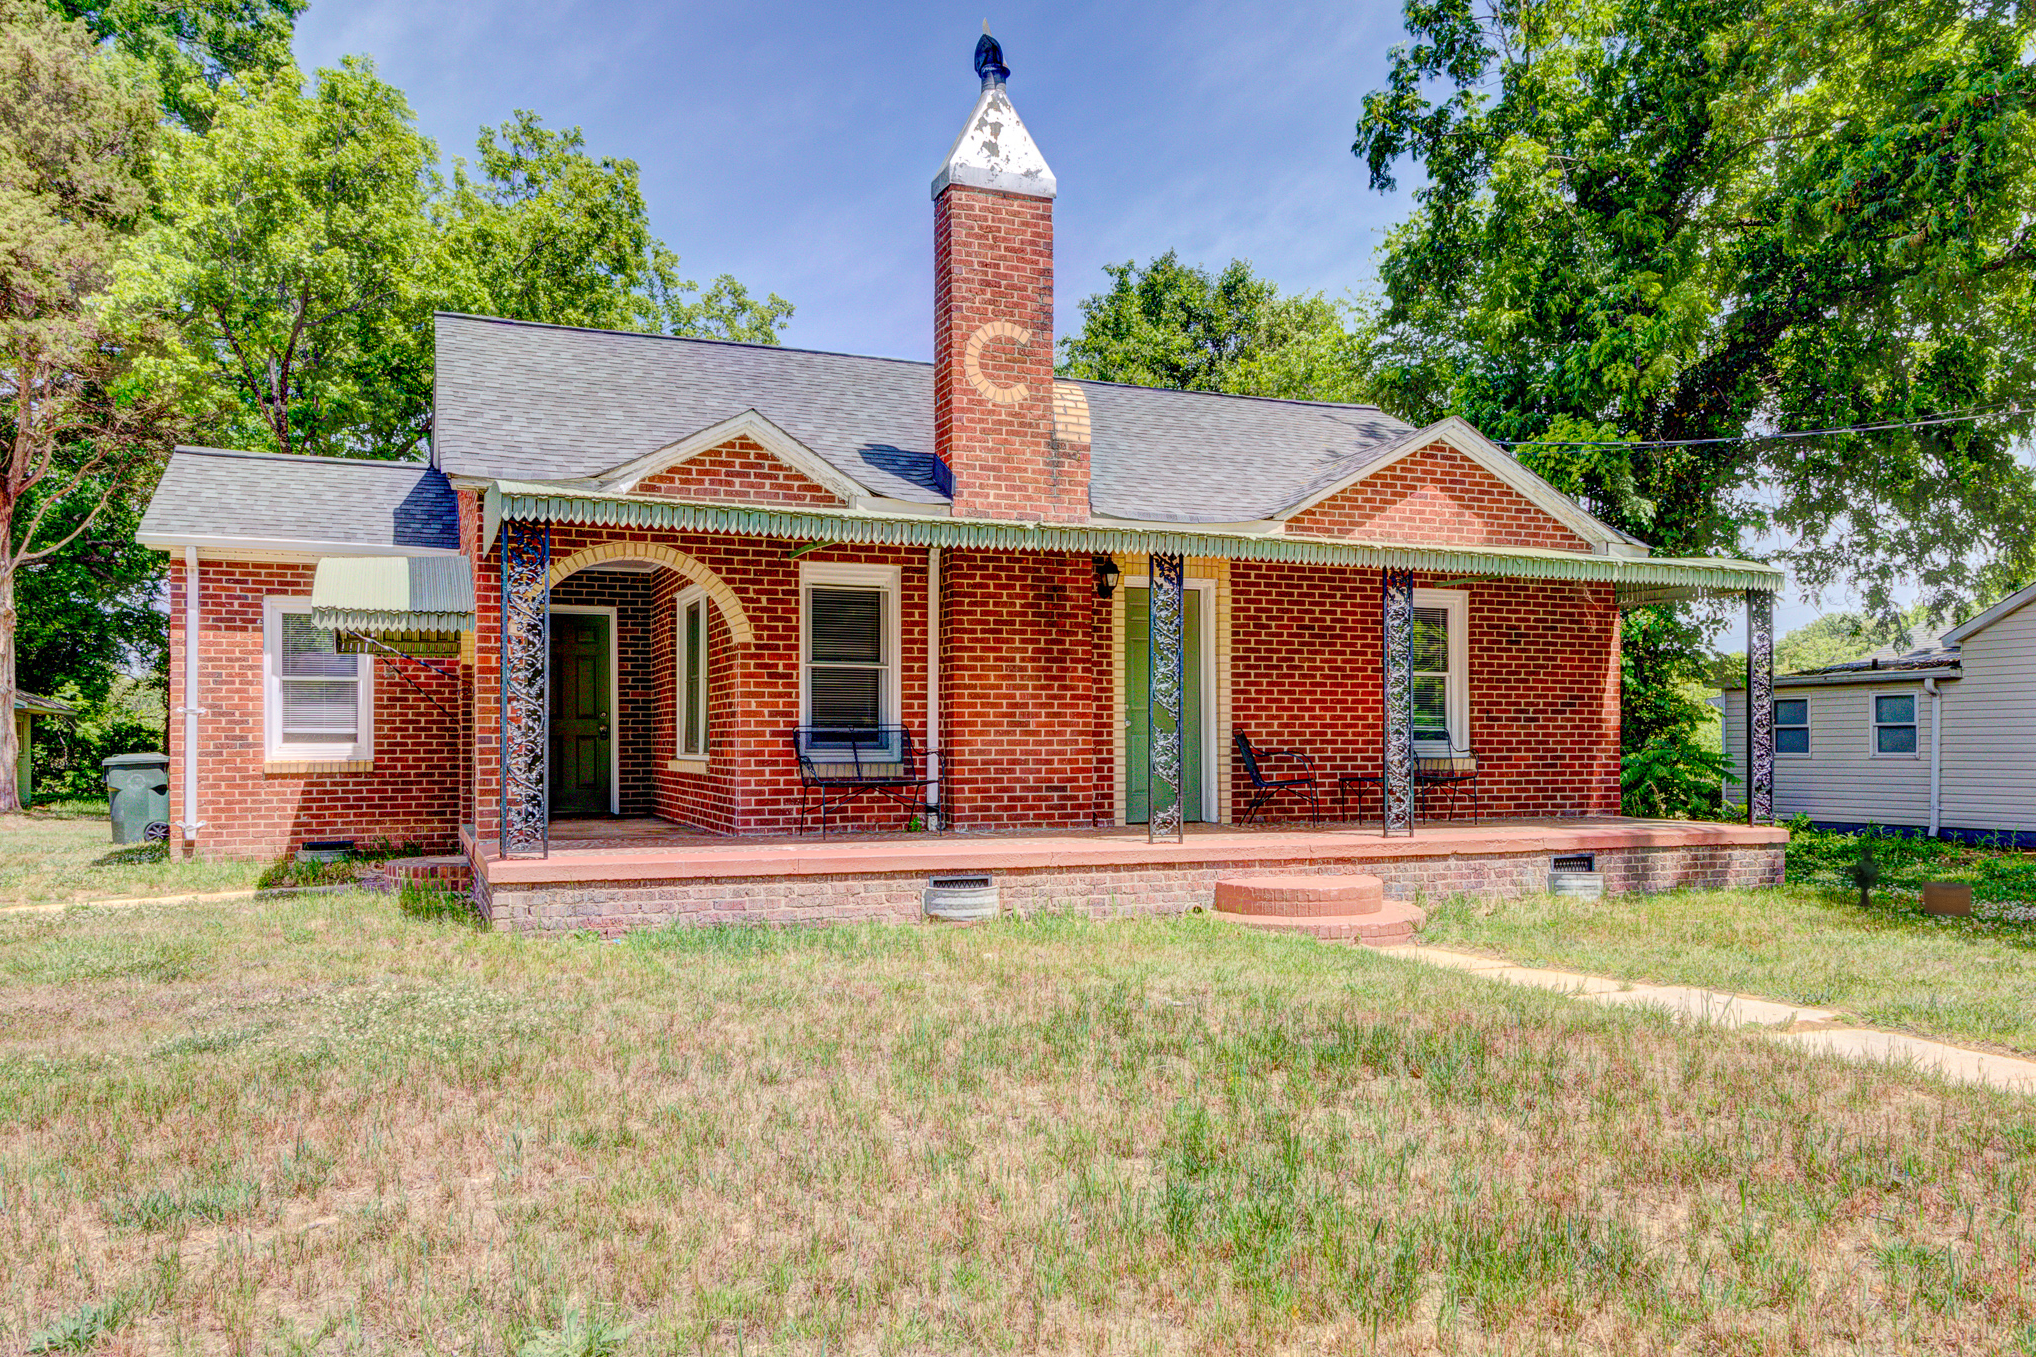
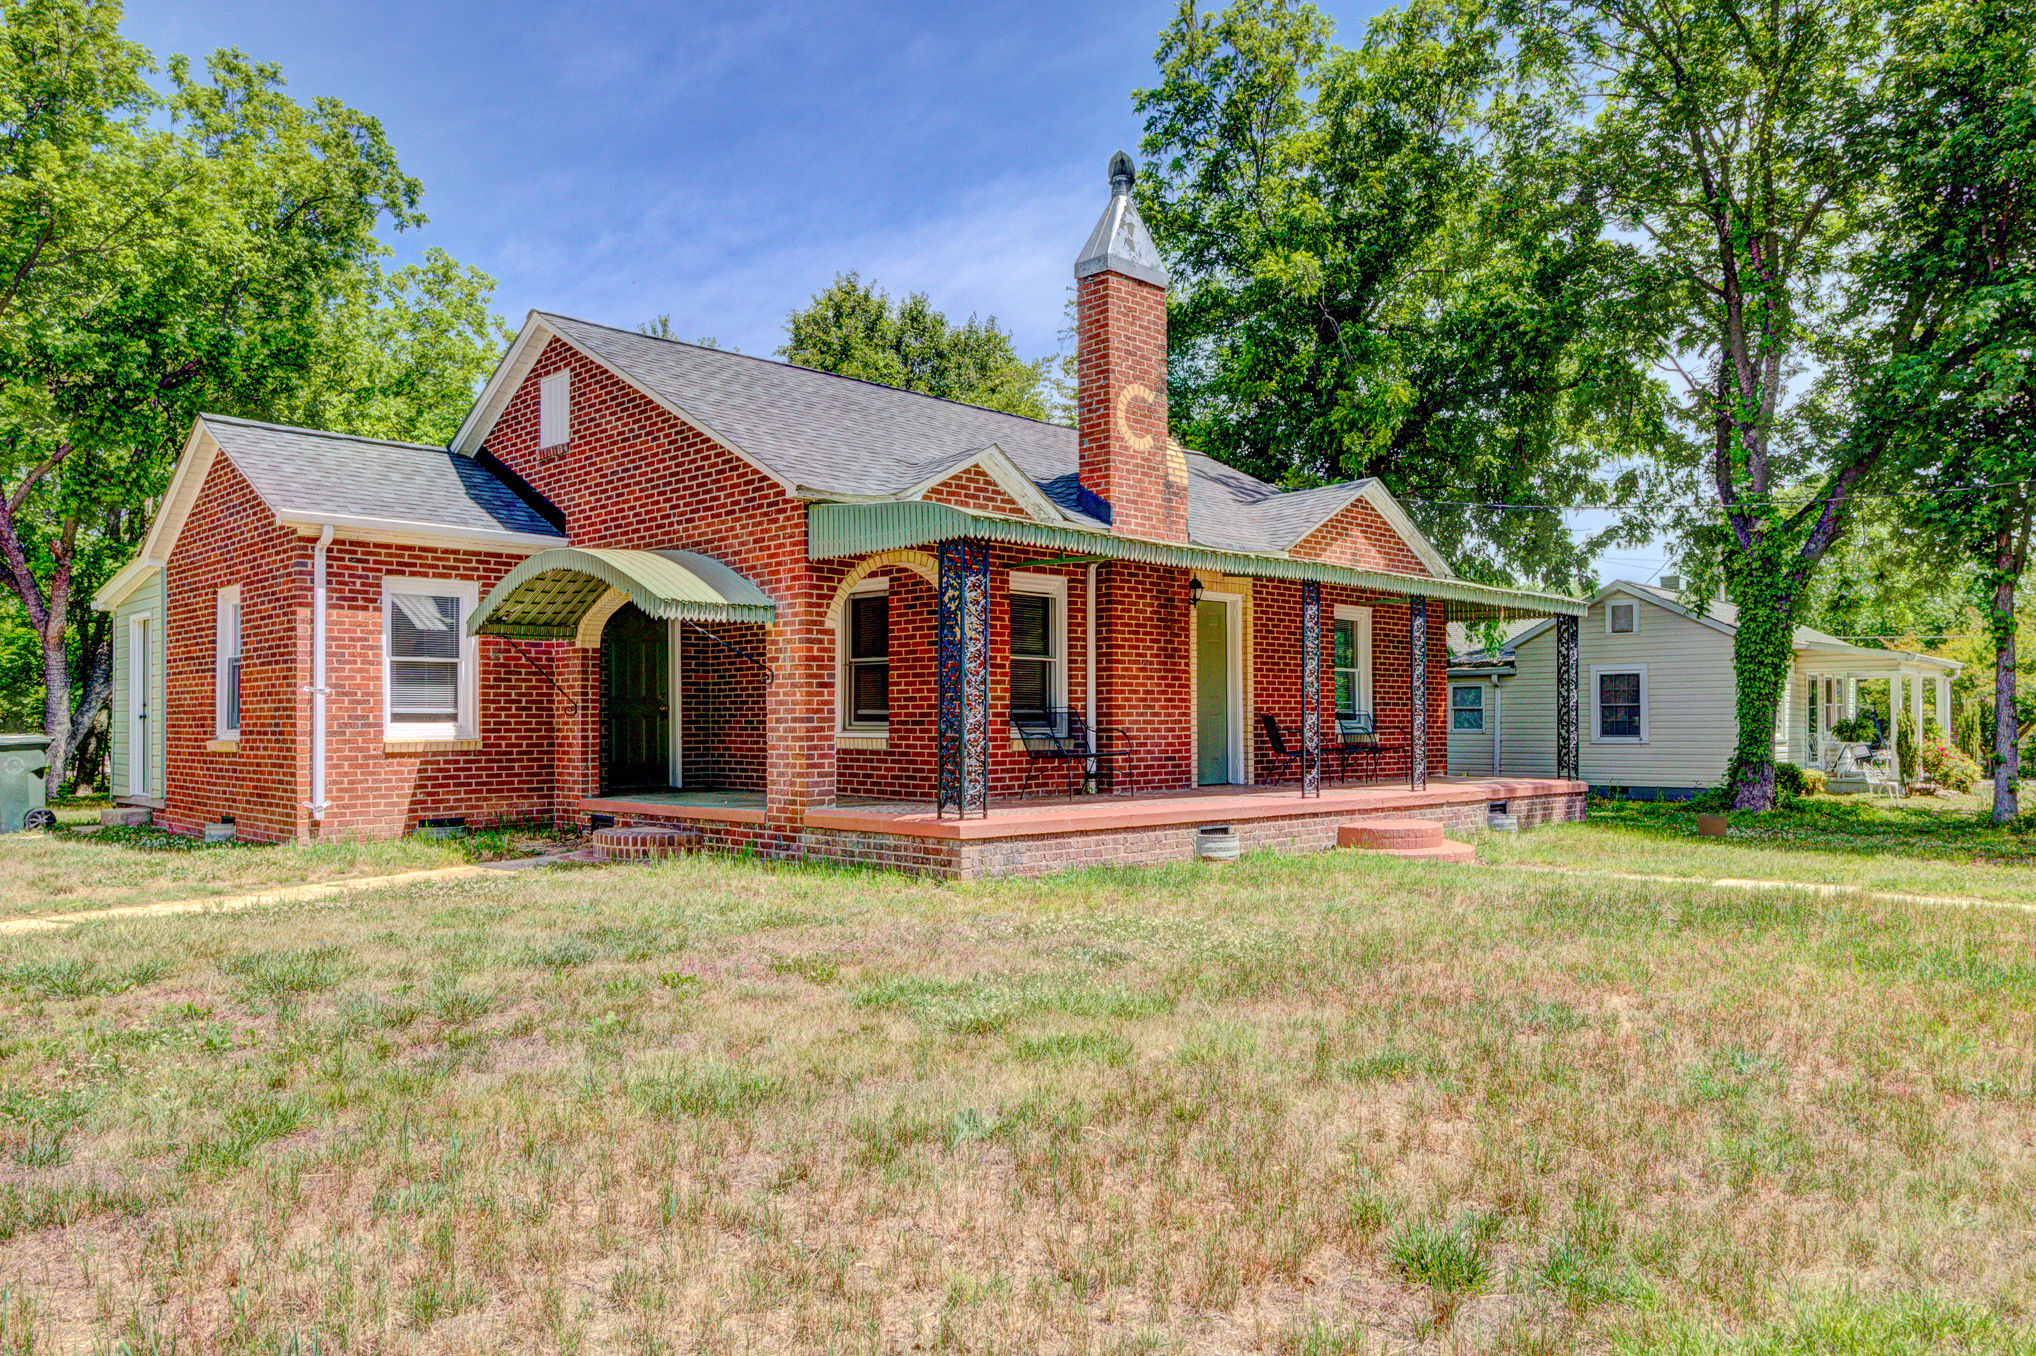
decorative plant: present [1846,846,1884,907] -> none [1647,792,1671,833]

